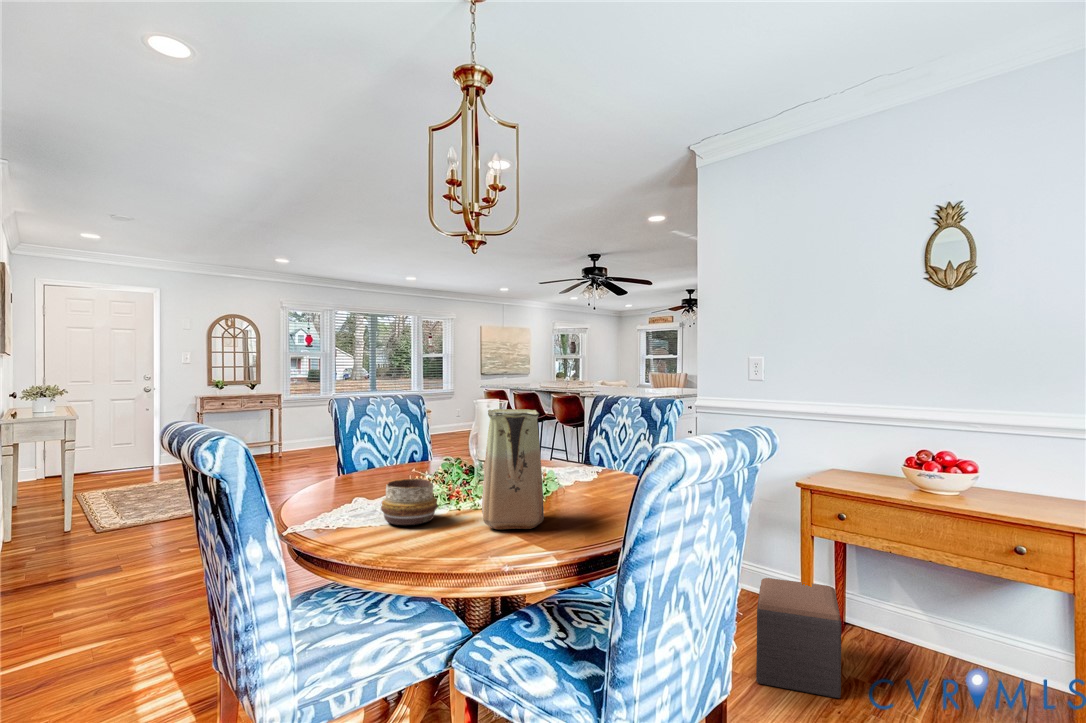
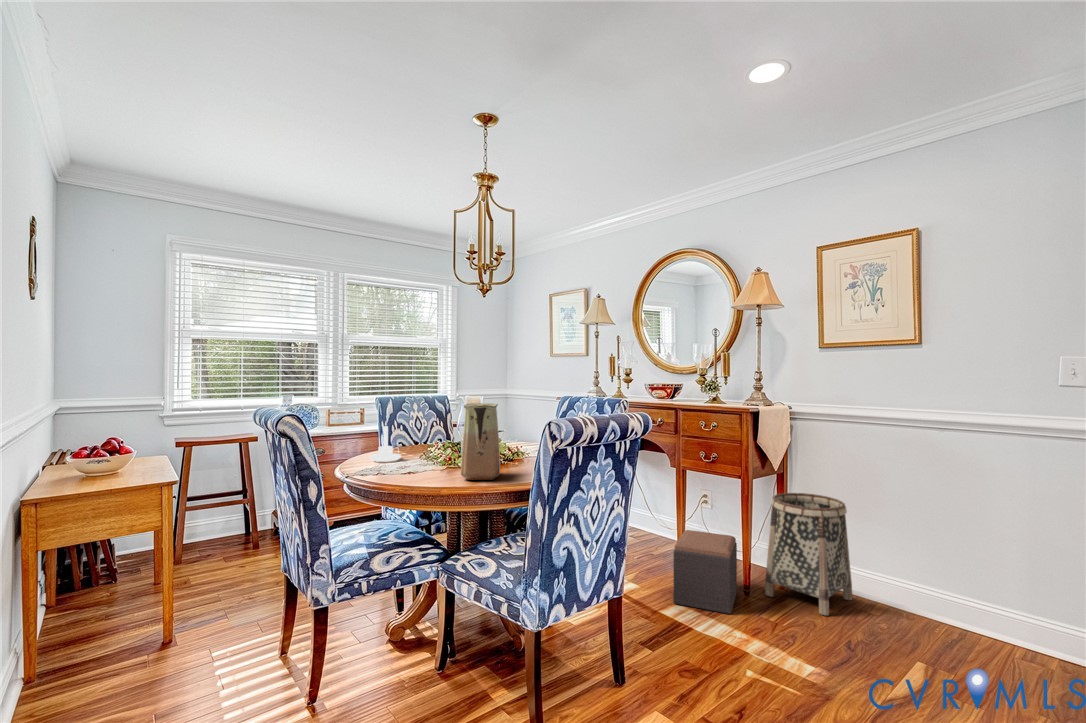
candle holder: none [329,433,376,495] -> present [370,422,401,462]
decorative bowl: present [381,479,438,525] -> none [398,449,435,477]
basket: none [873,525,991,697] -> present [765,493,852,615]

